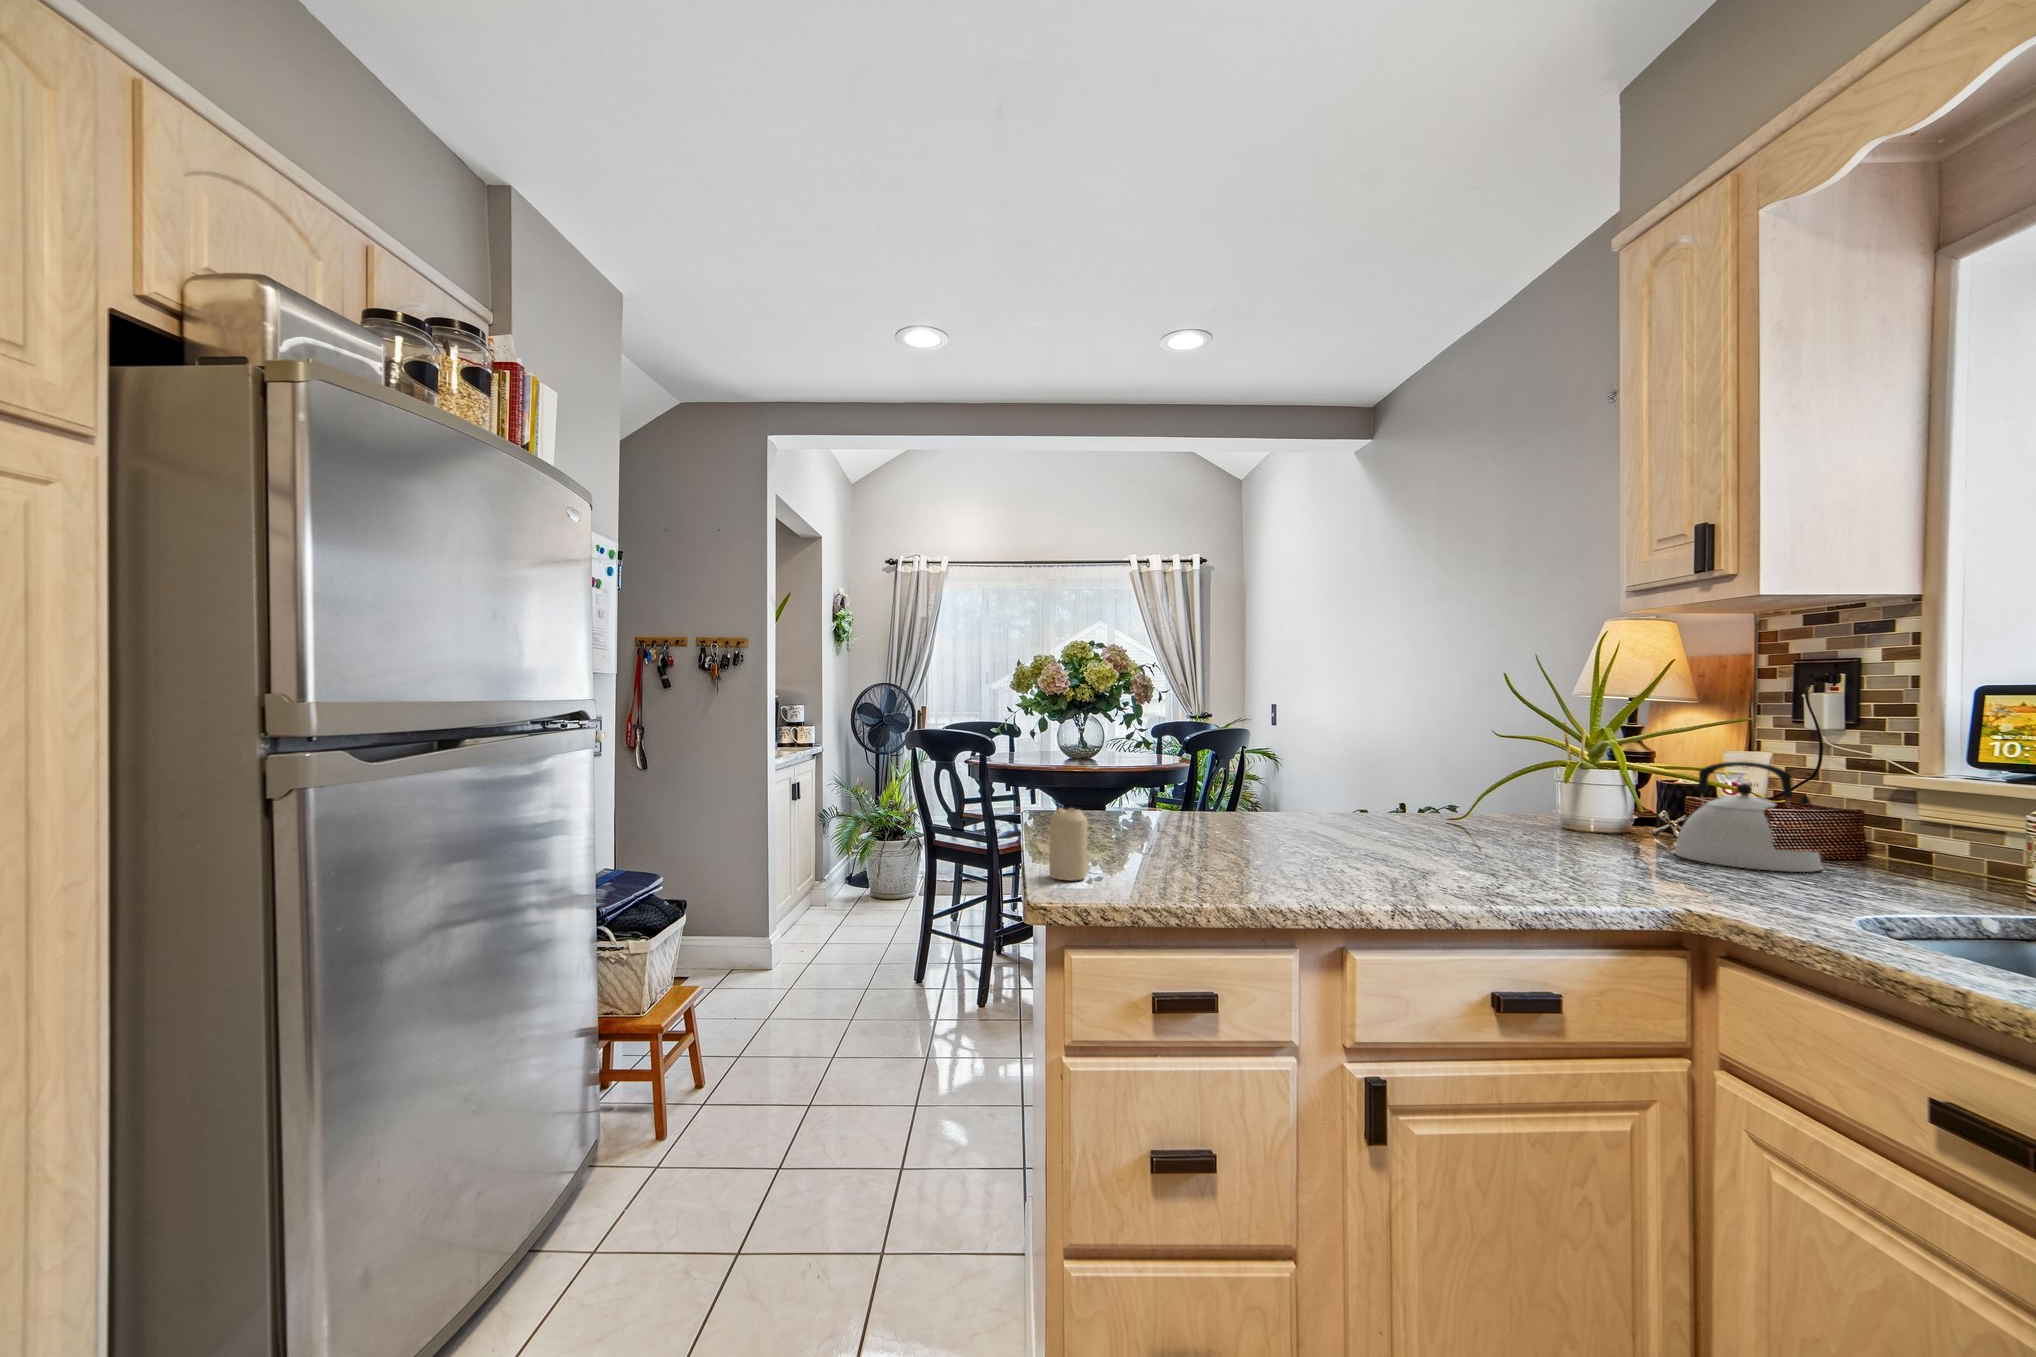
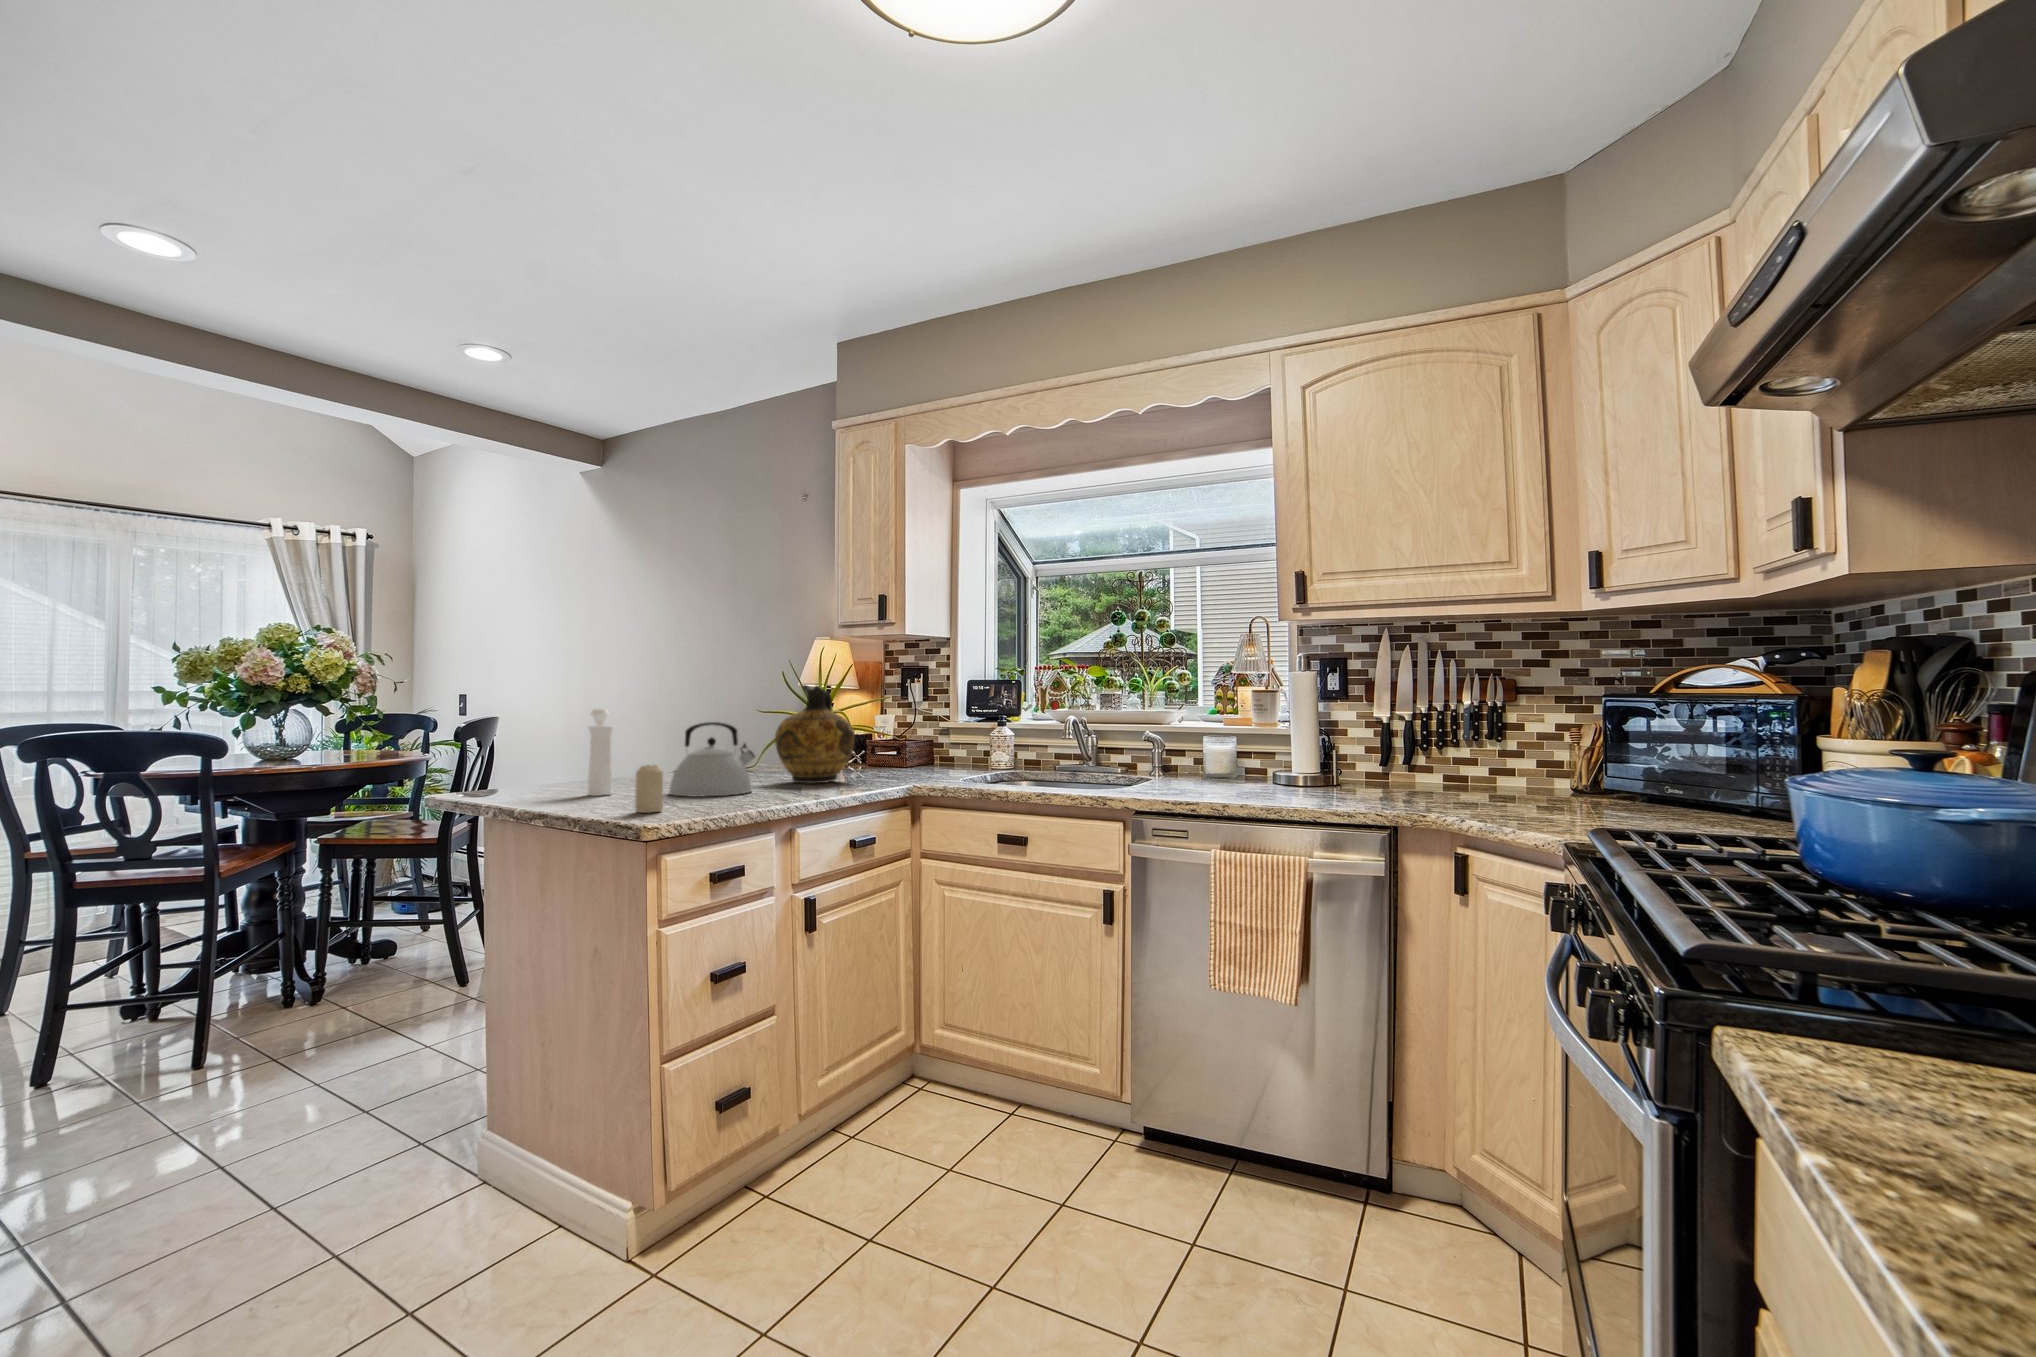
ceramic jug: none [1428,693,1587,869] -> present [775,685,855,783]
pepper mill: none [1133,724,1183,838] -> present [588,709,613,796]
kettle: present [1675,762,1822,872] -> present [669,722,755,797]

